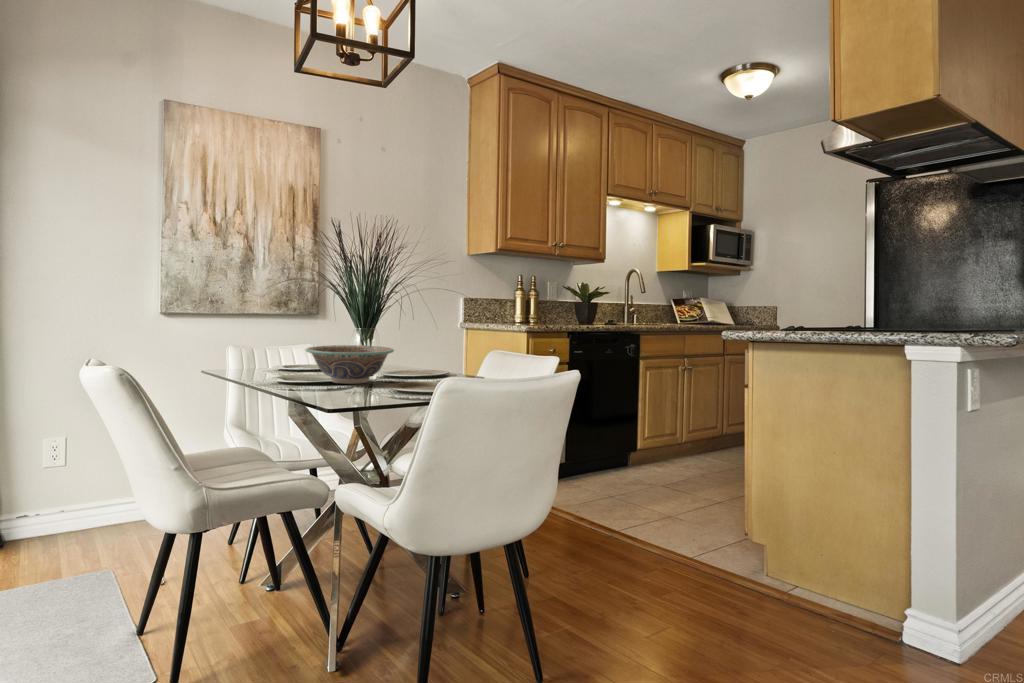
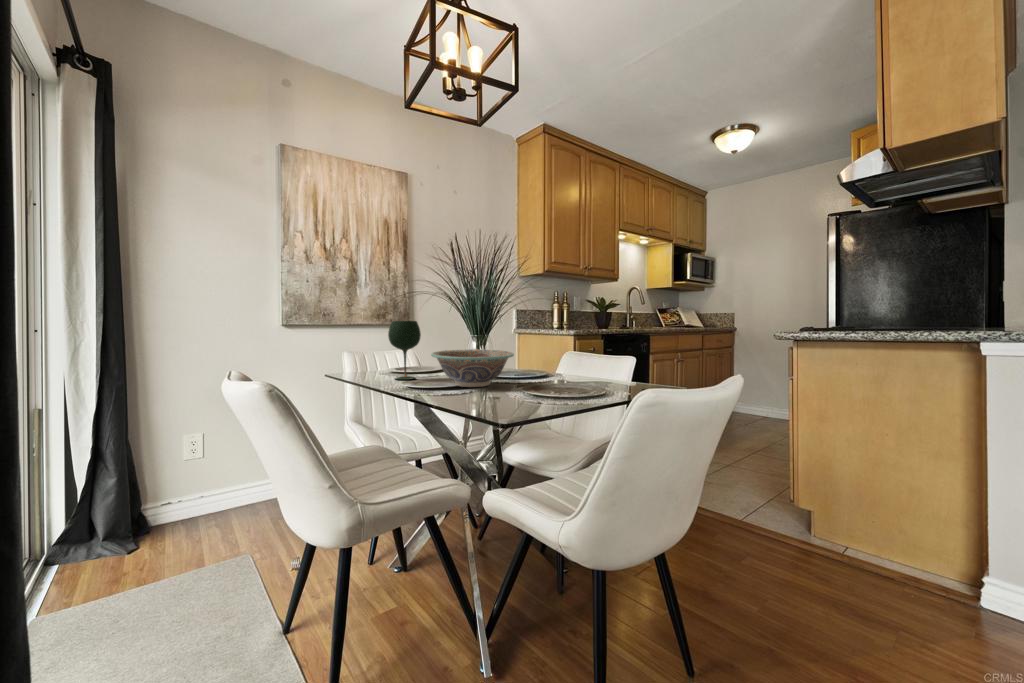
wine glass: none [269,313,304,376] -> present [388,321,421,380]

